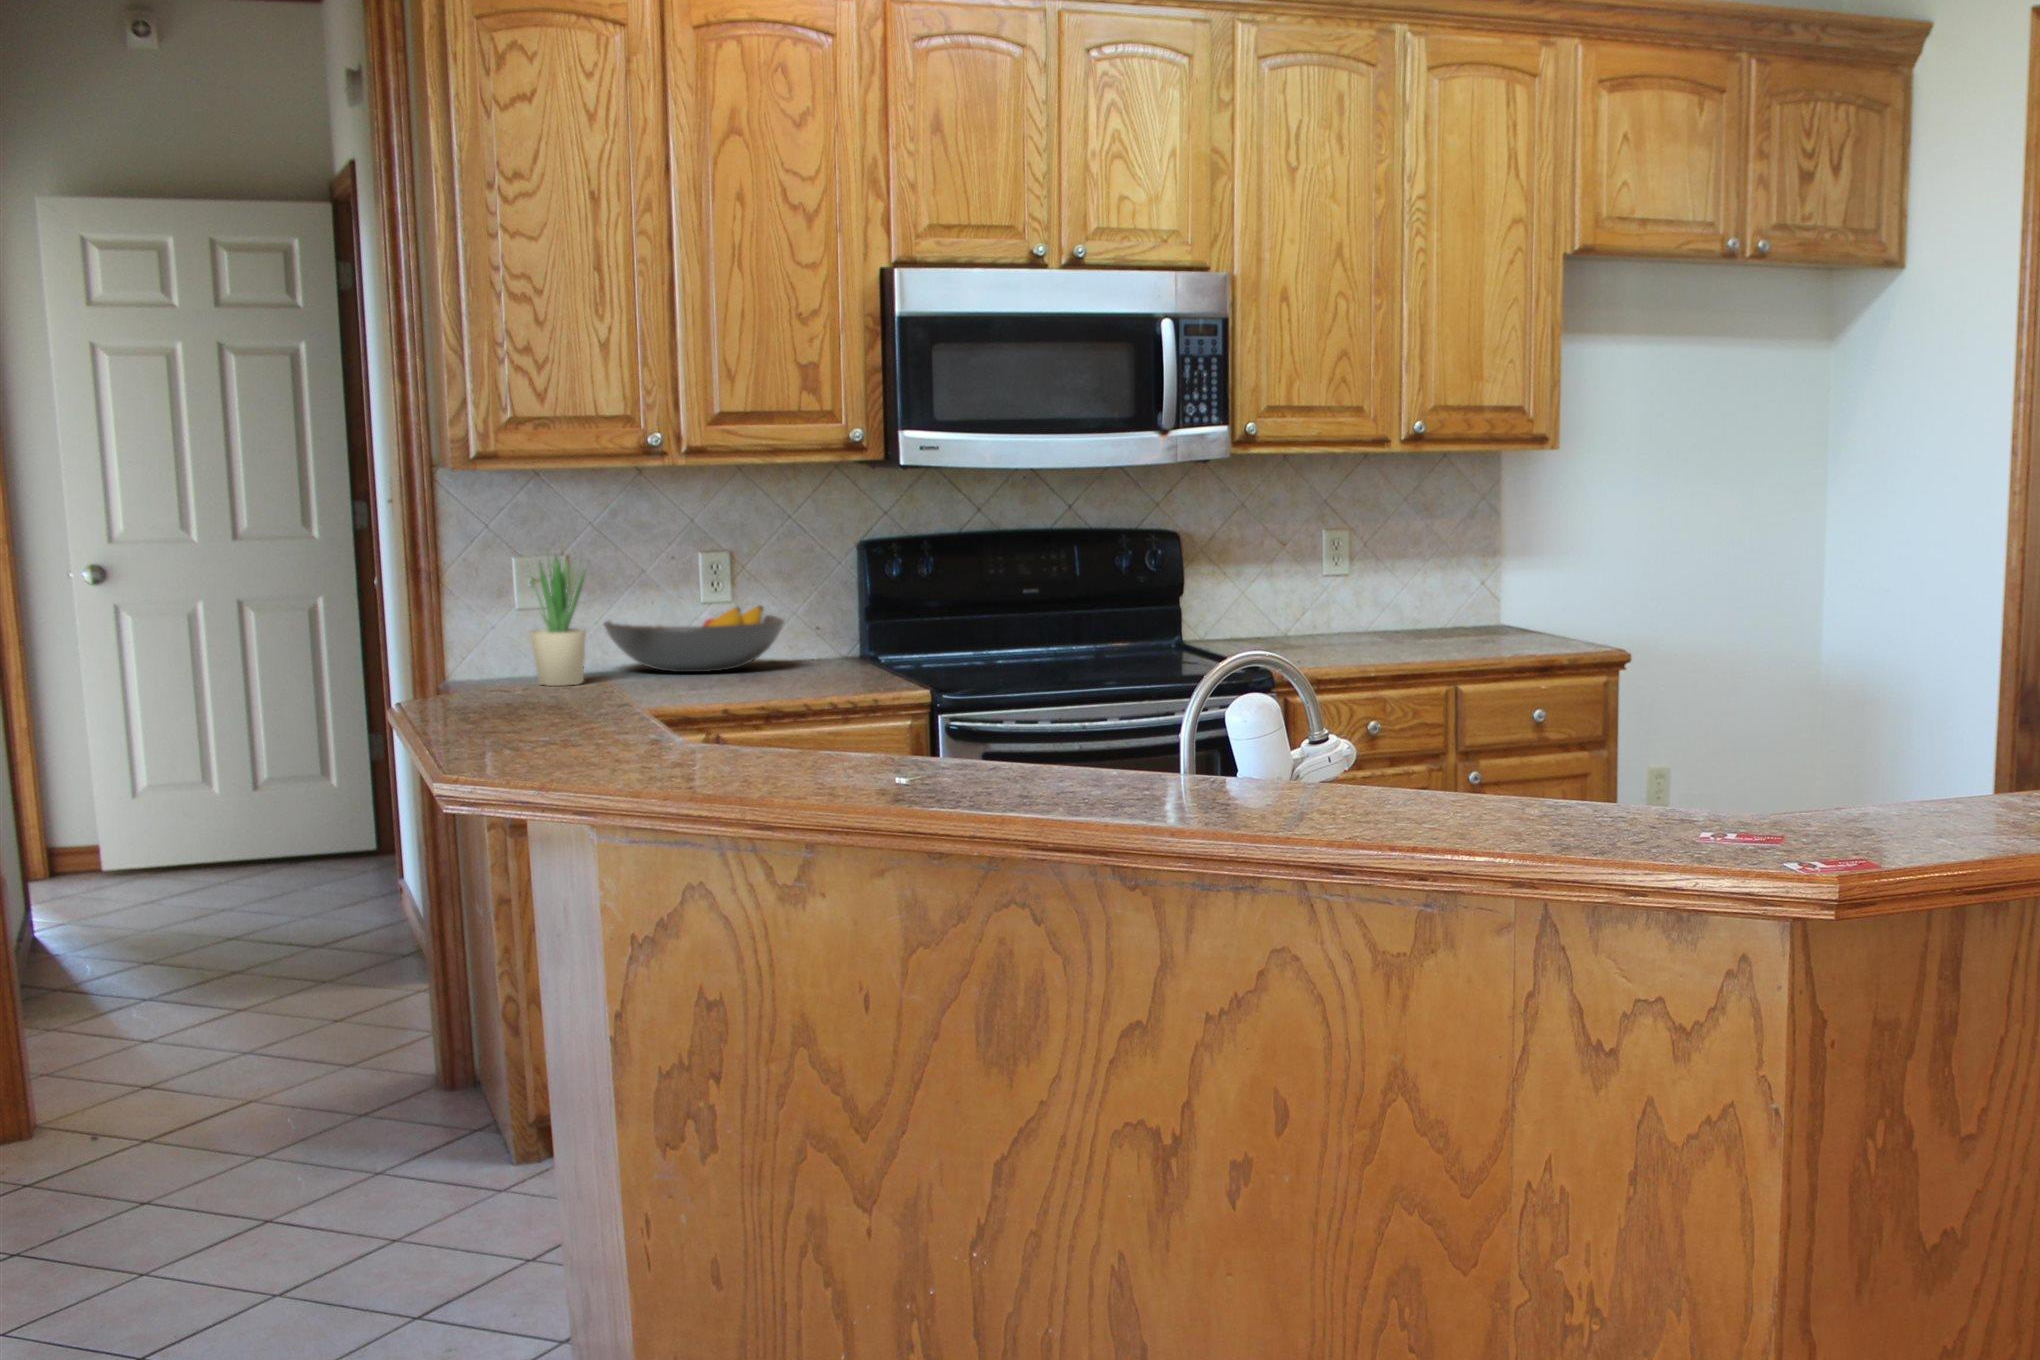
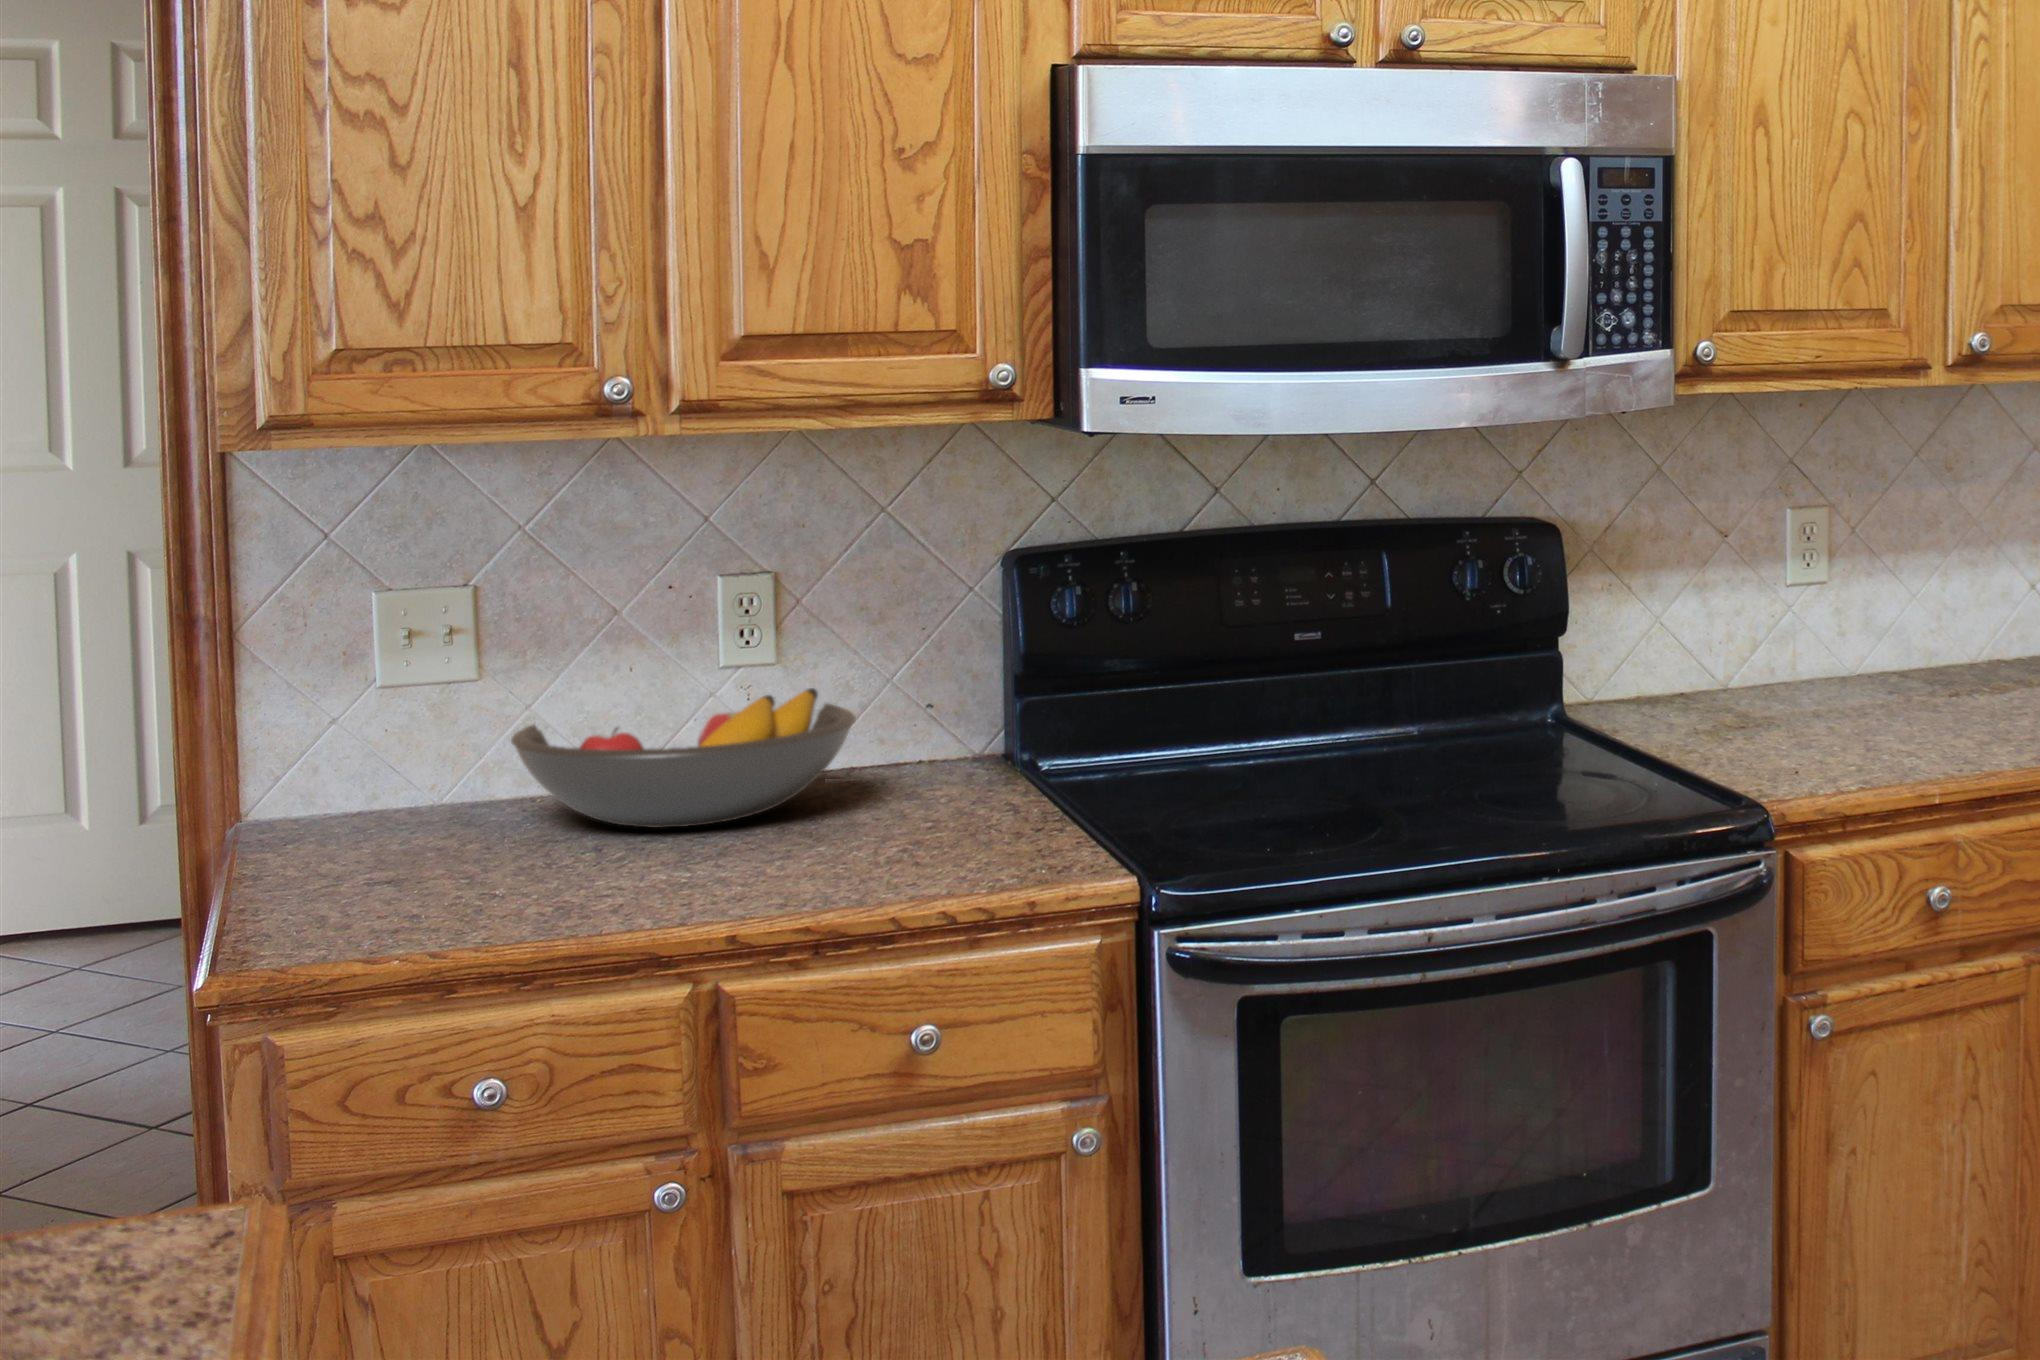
potted plant: present [530,557,586,686] -> none [339,586,465,893]

